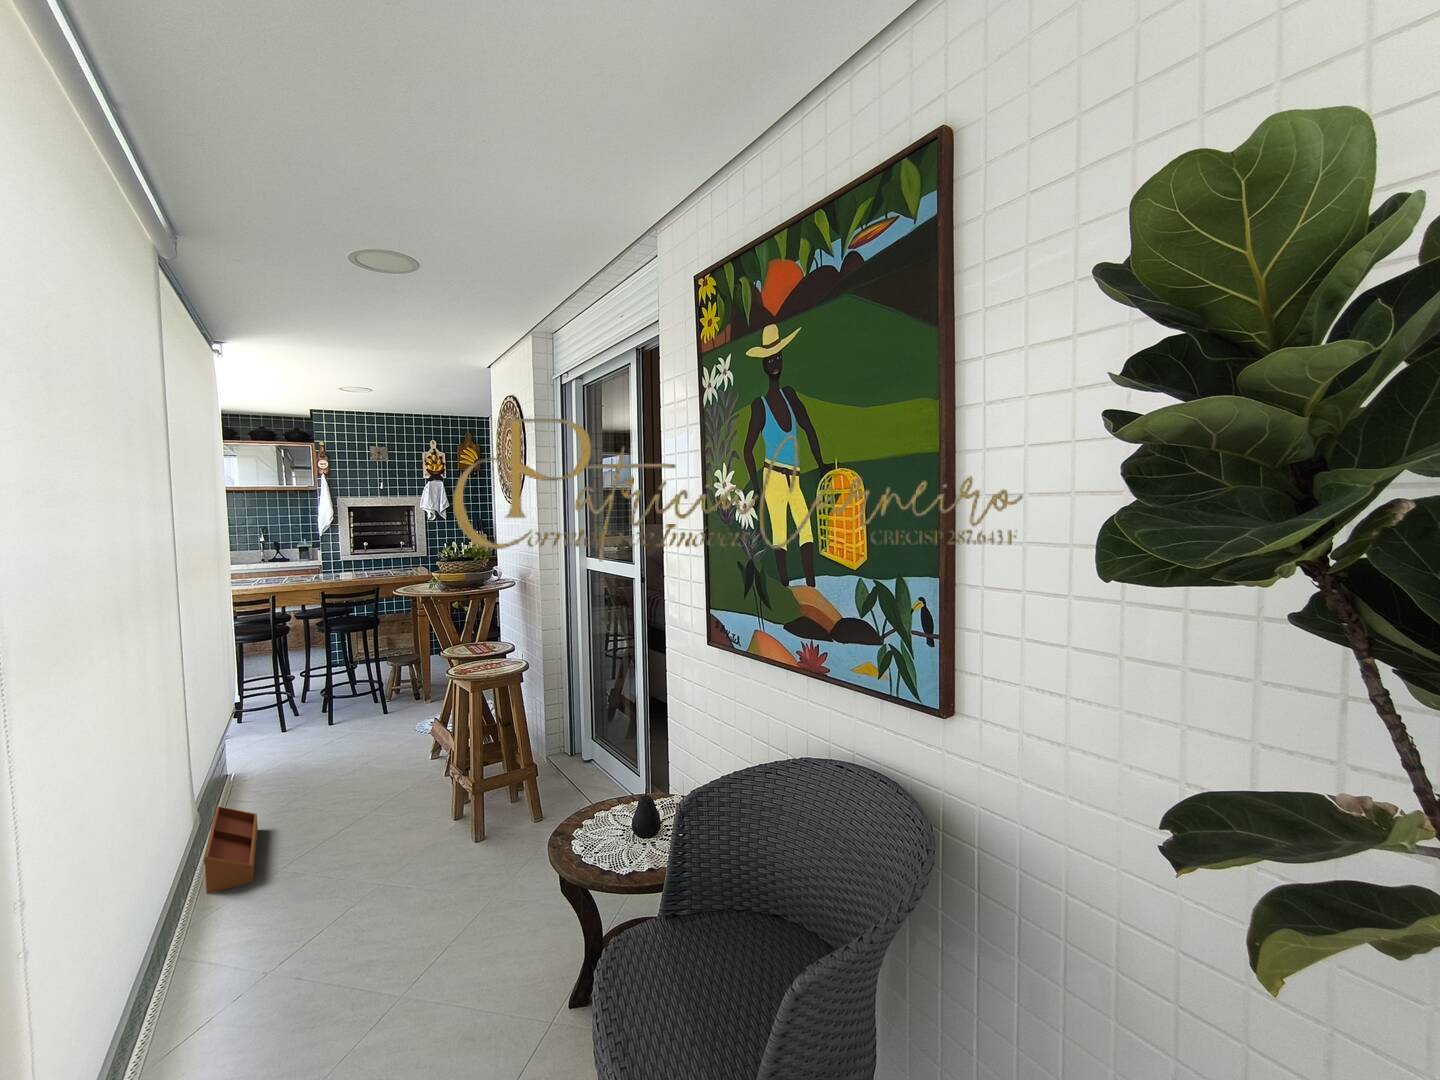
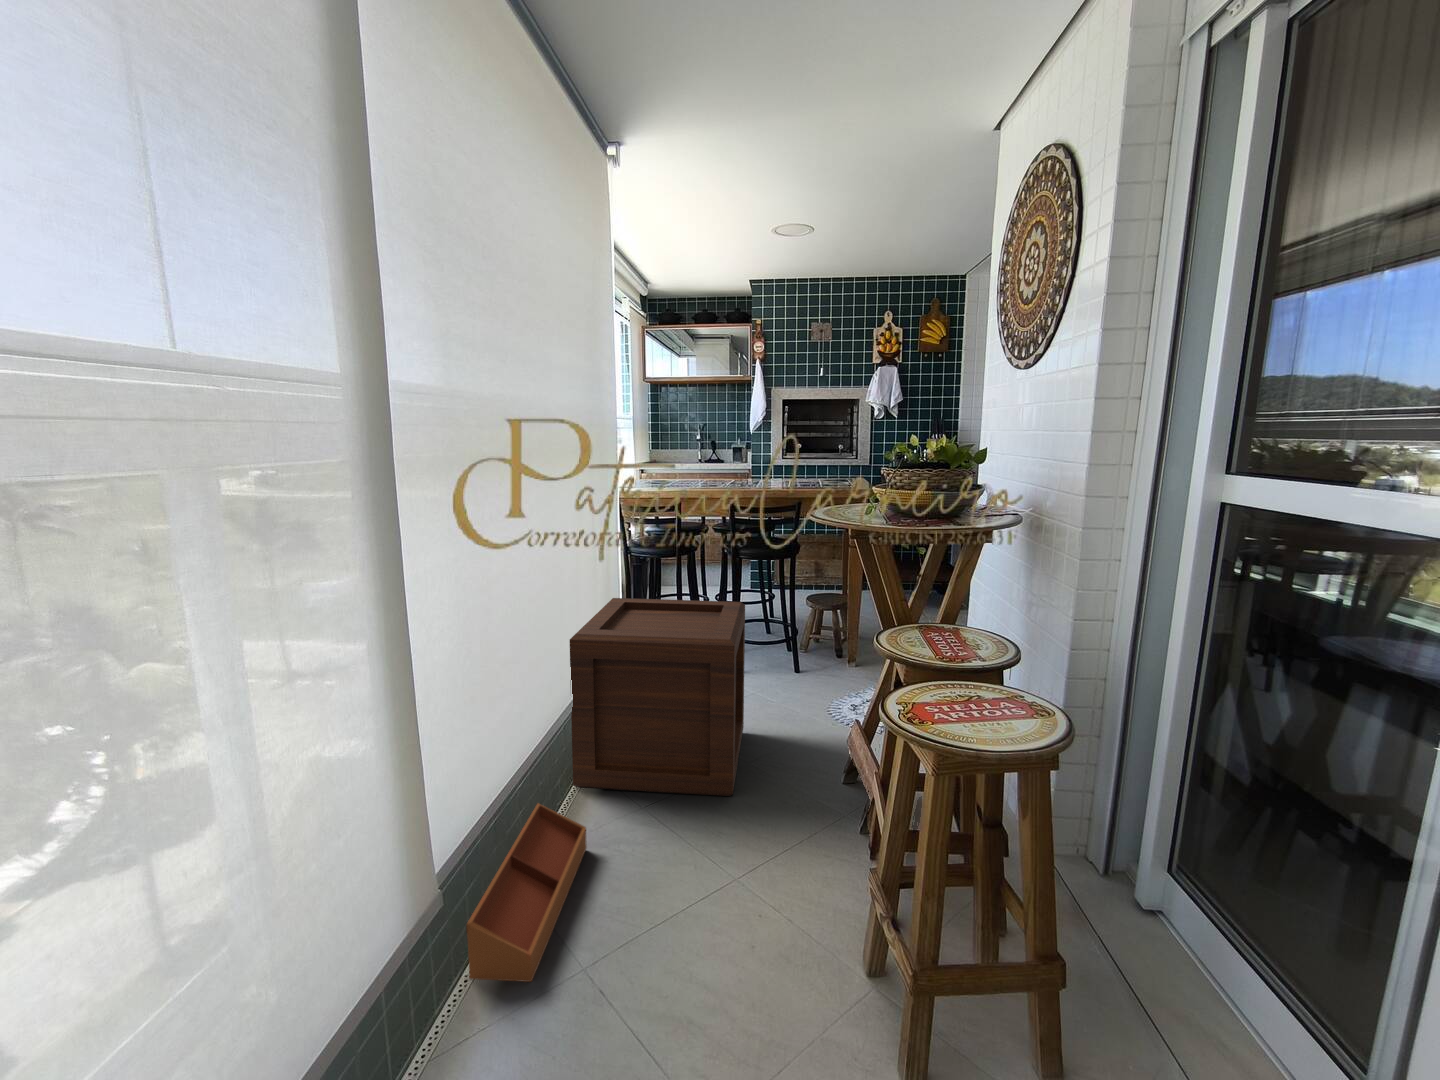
wooden crate: none [222,660,357,807] -> present [570,598,745,796]

